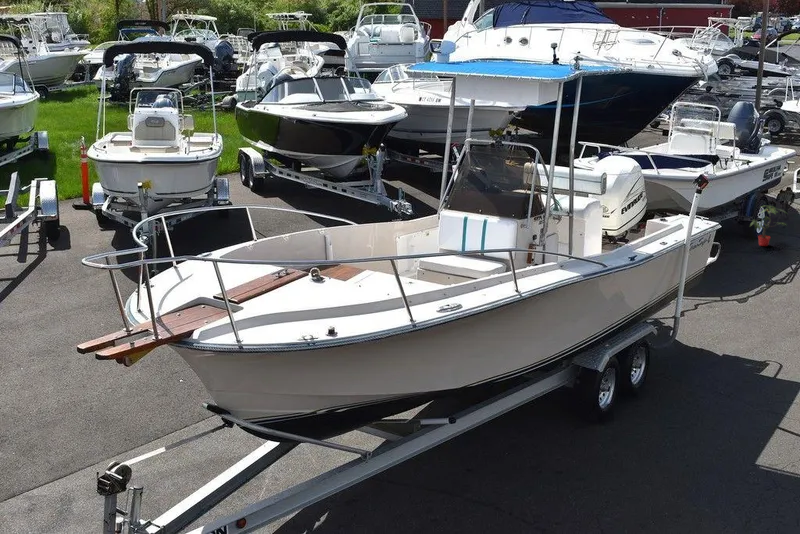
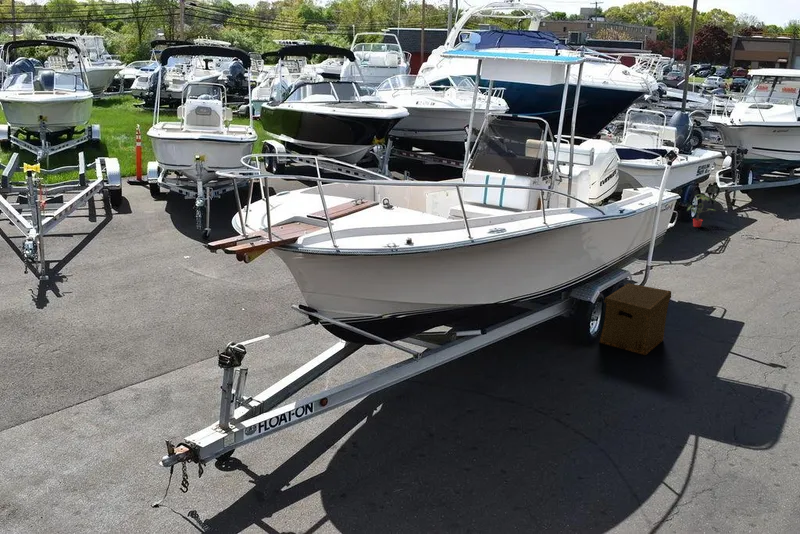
cardboard box: none [614,341,703,435] -> present [600,283,671,355]

